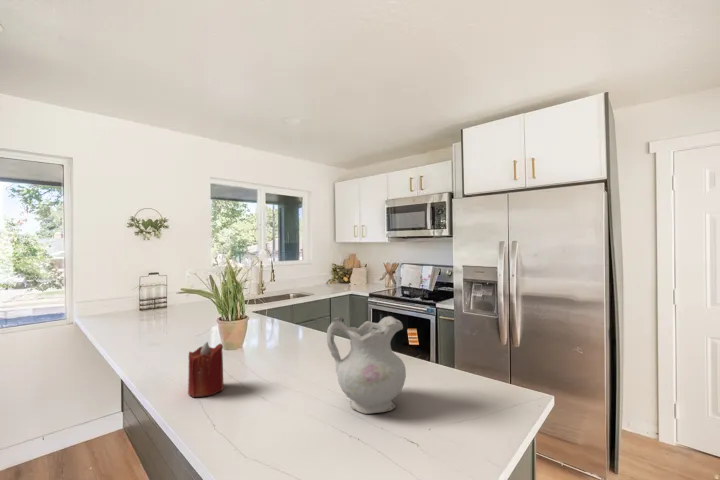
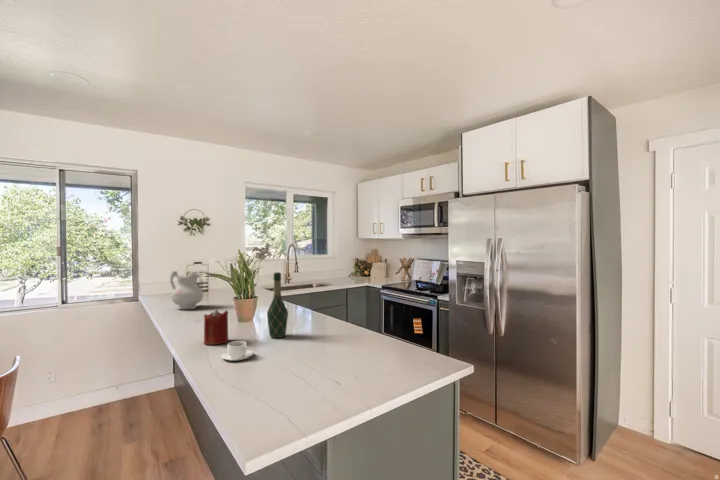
wine bottle: none [276,287,304,377] -> present [267,272,288,338]
ceramic pitcher: present [327,316,406,414] -> present [170,272,203,309]
coffee cup: none [226,393,274,428] -> present [221,341,254,361]

